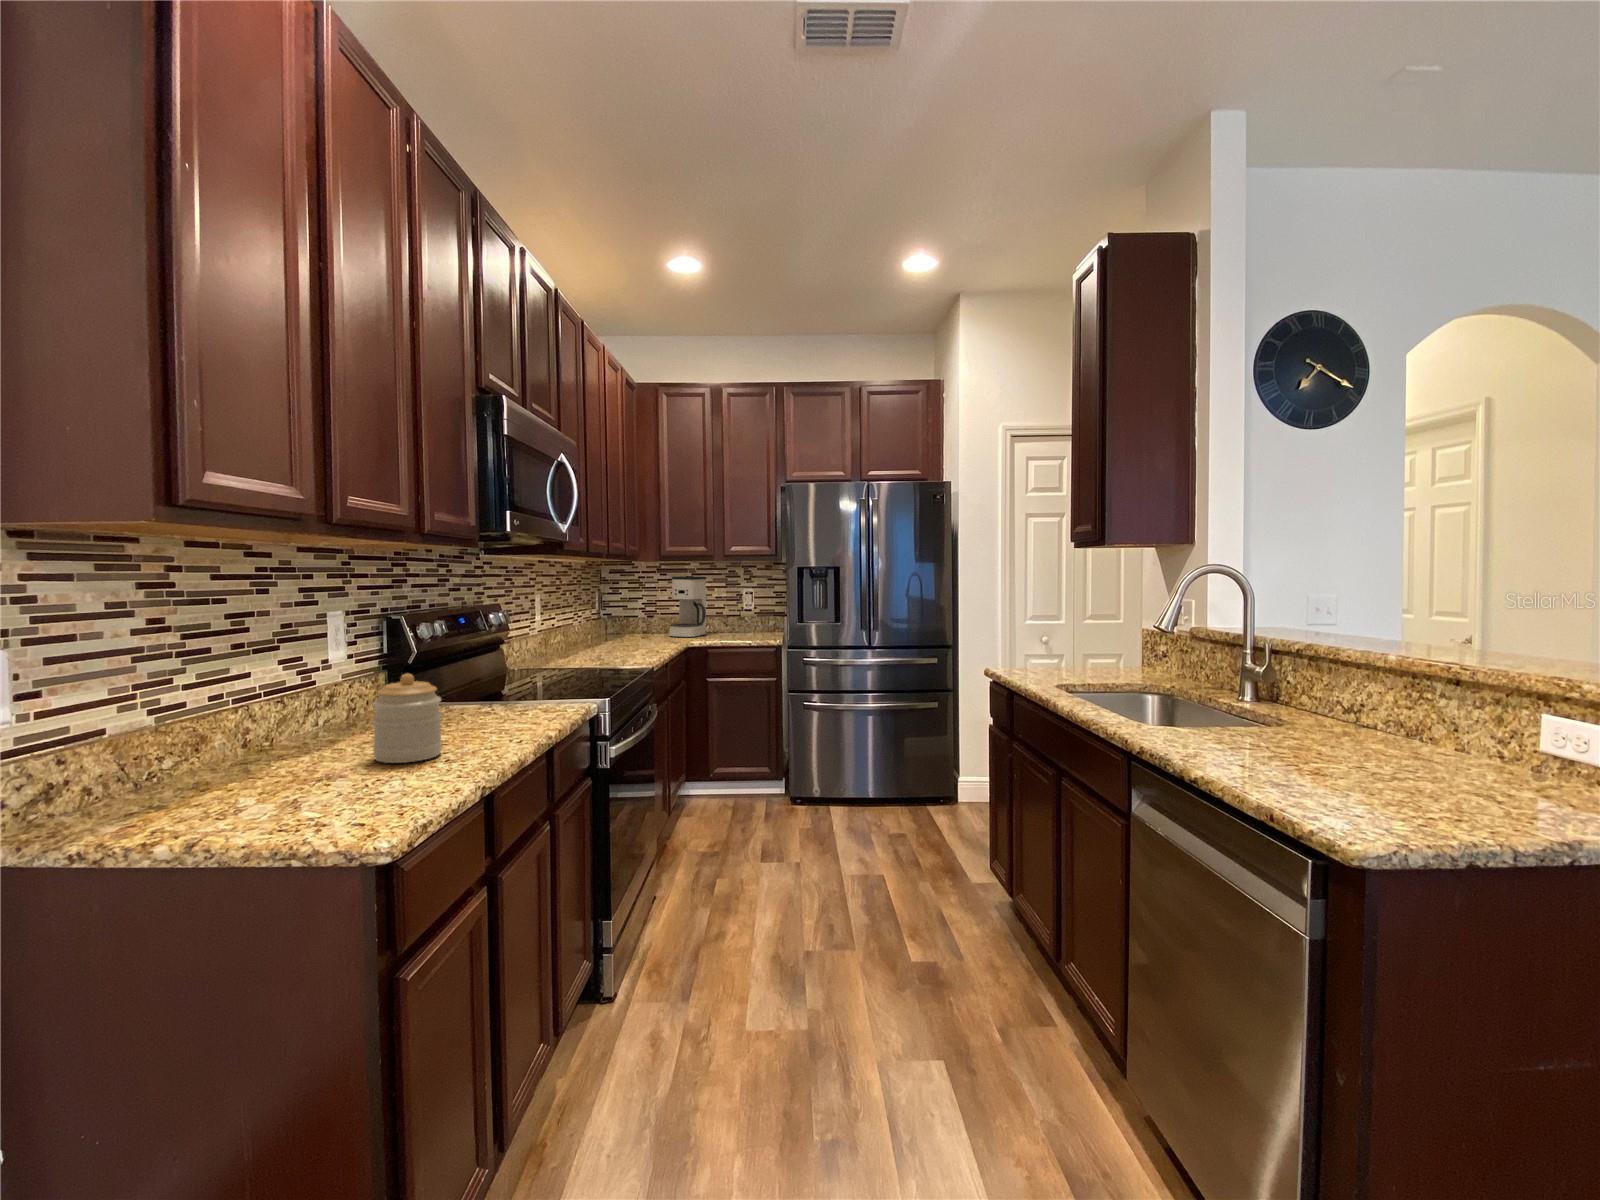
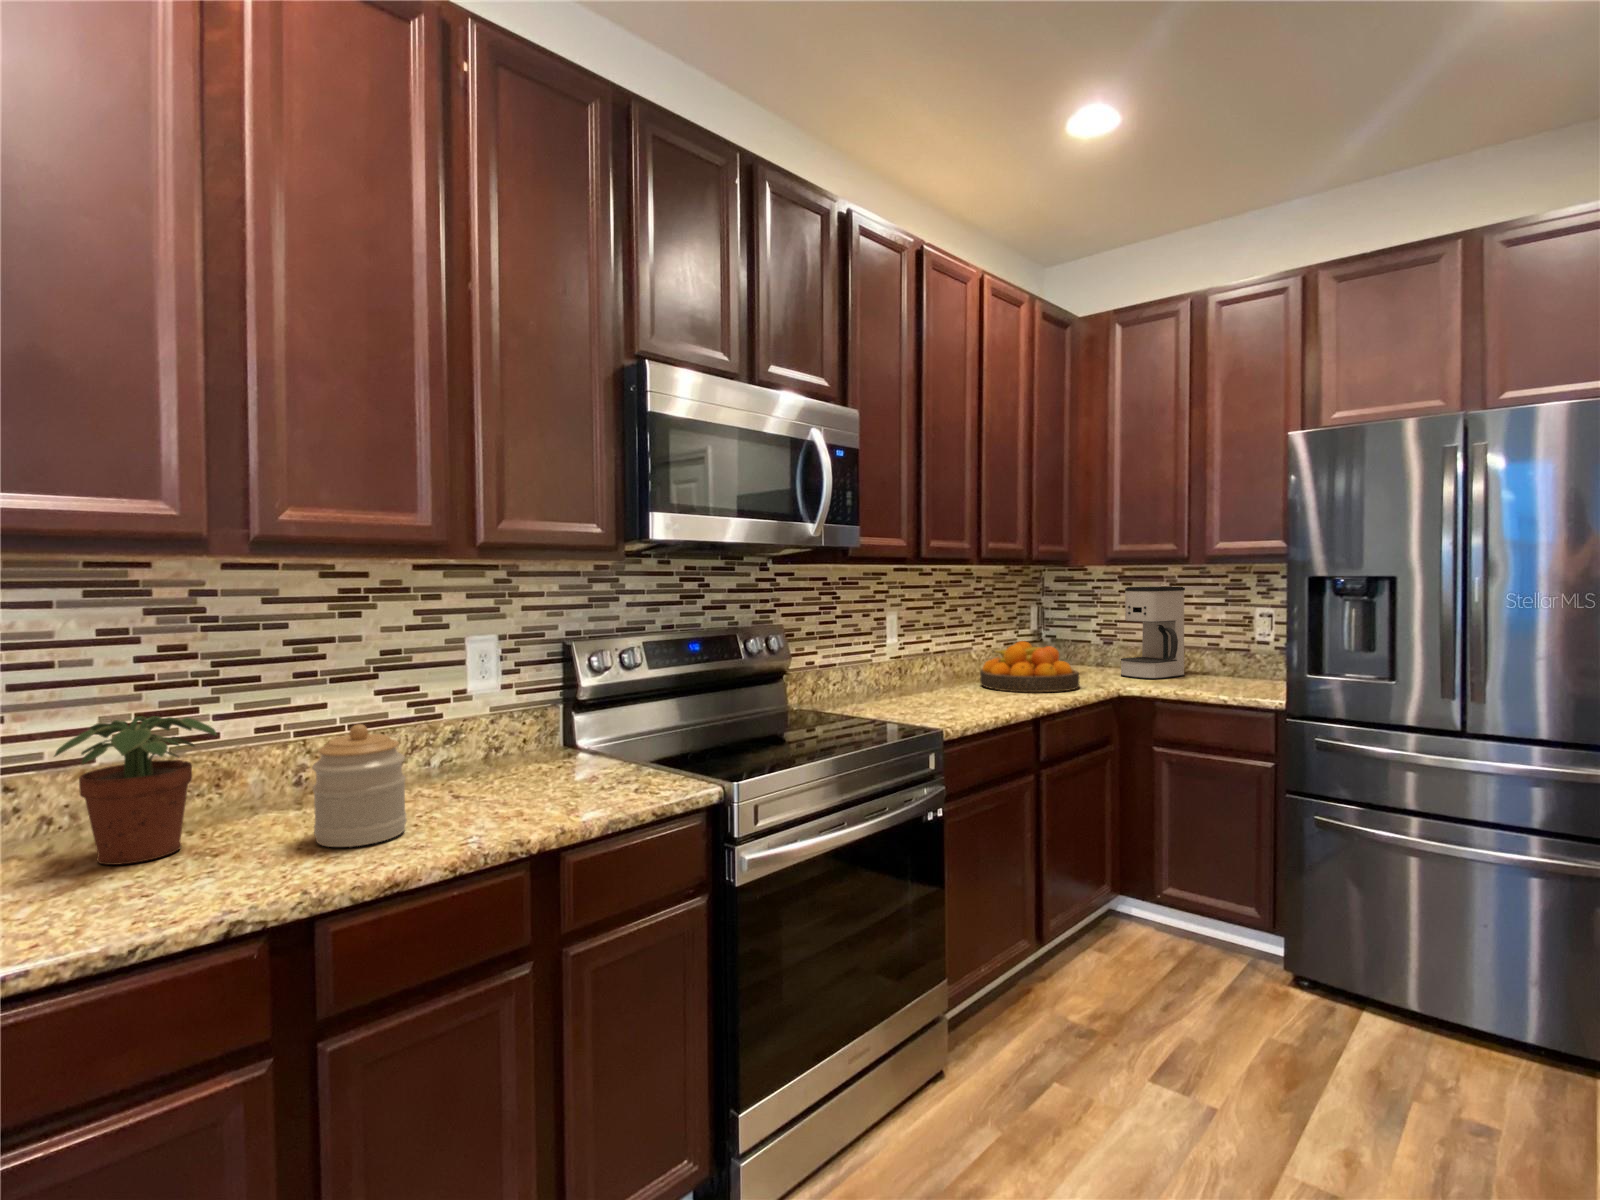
fruit bowl: none [593,614,662,649] -> present [980,641,1080,692]
potted plant: none [182,677,298,800] -> present [54,716,217,865]

